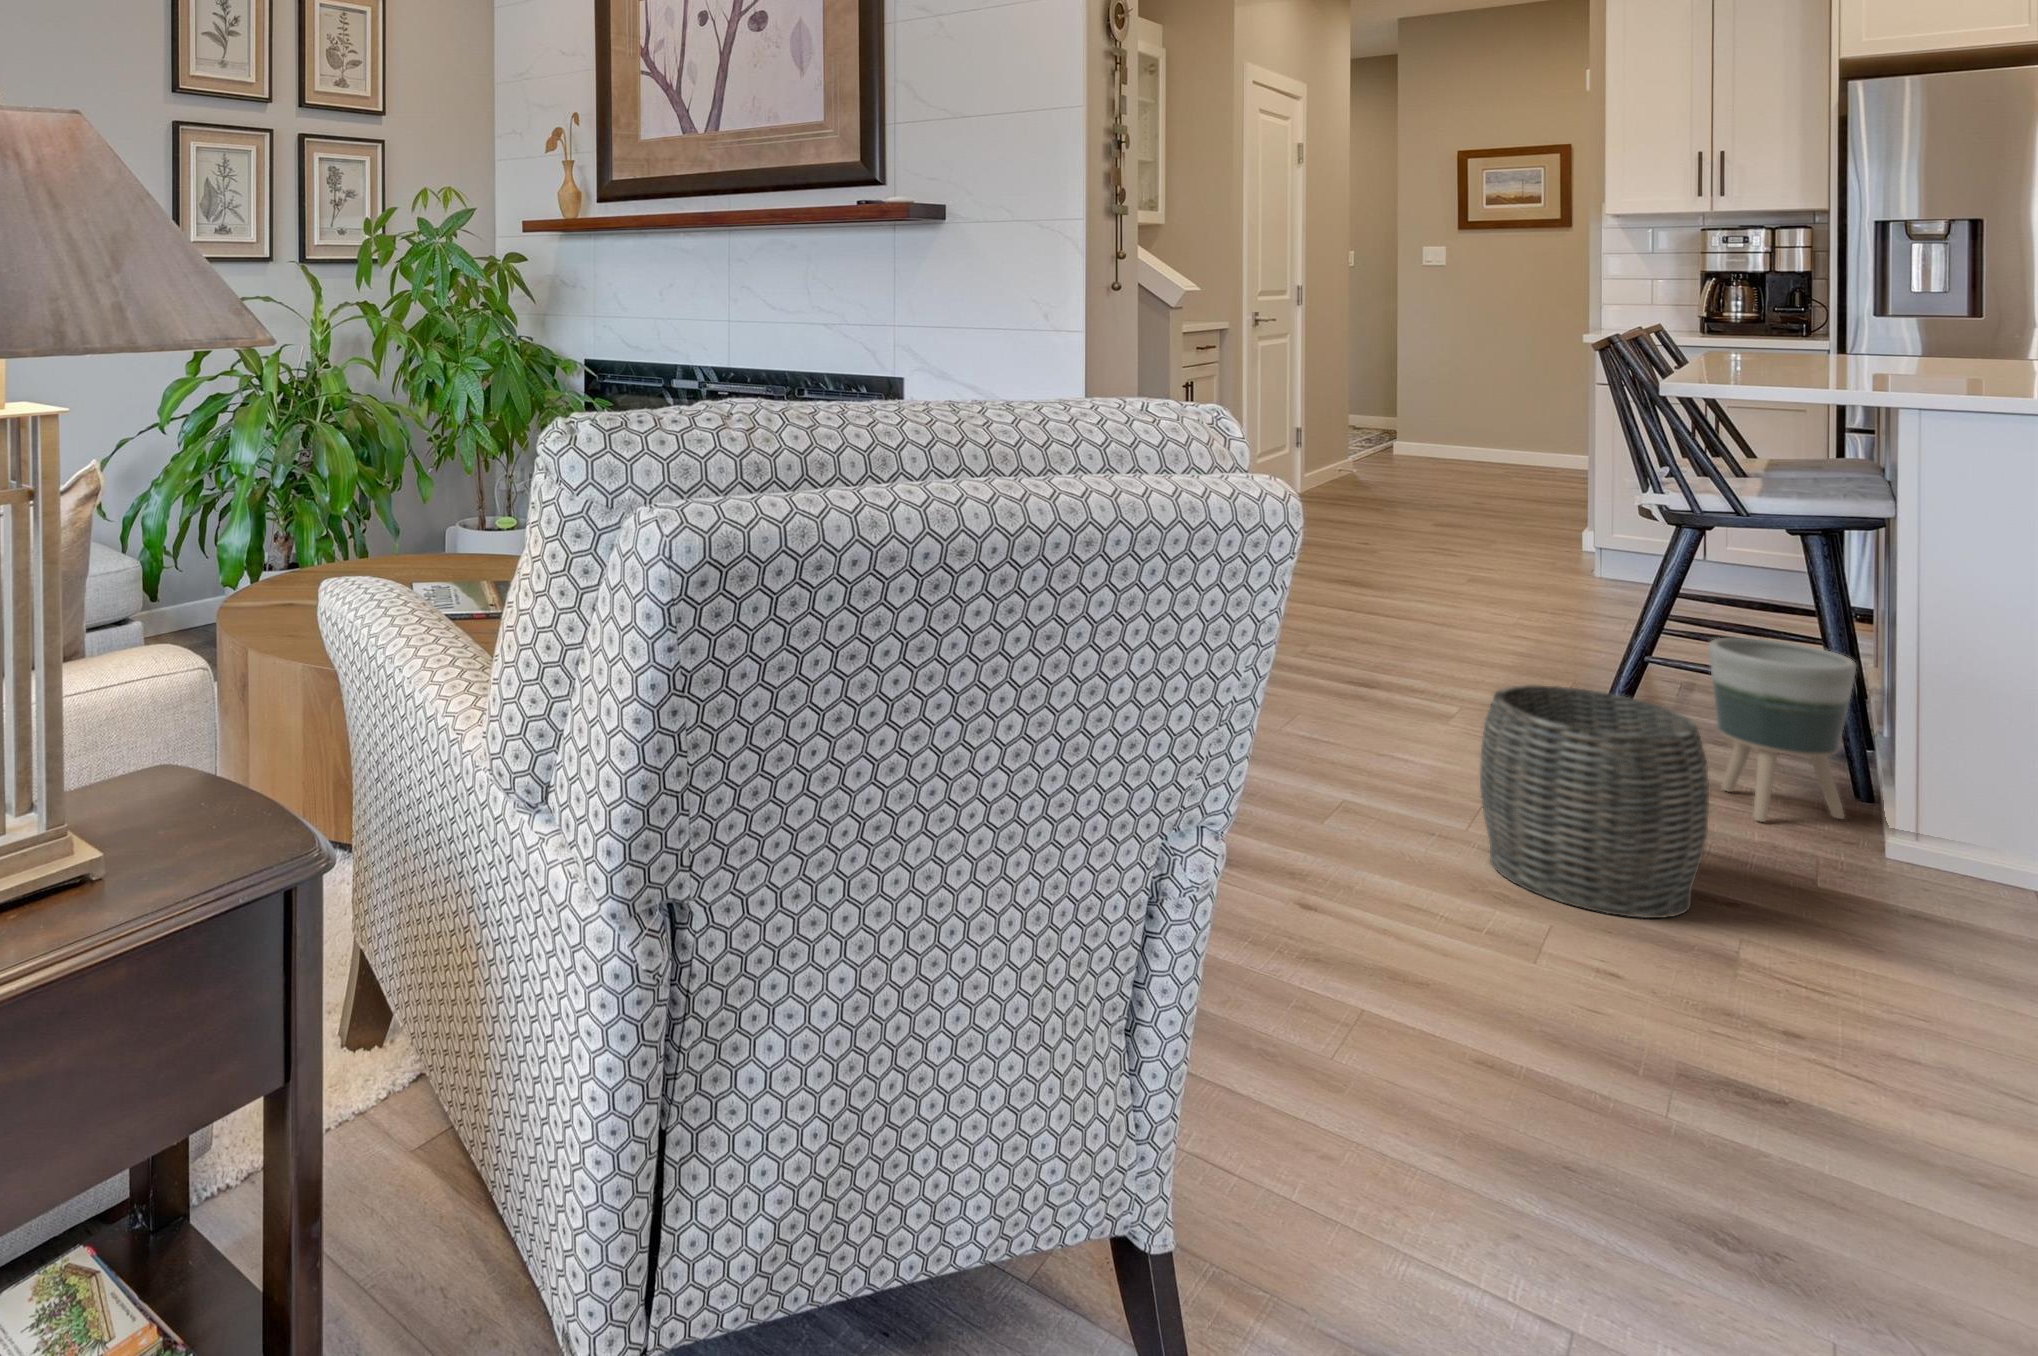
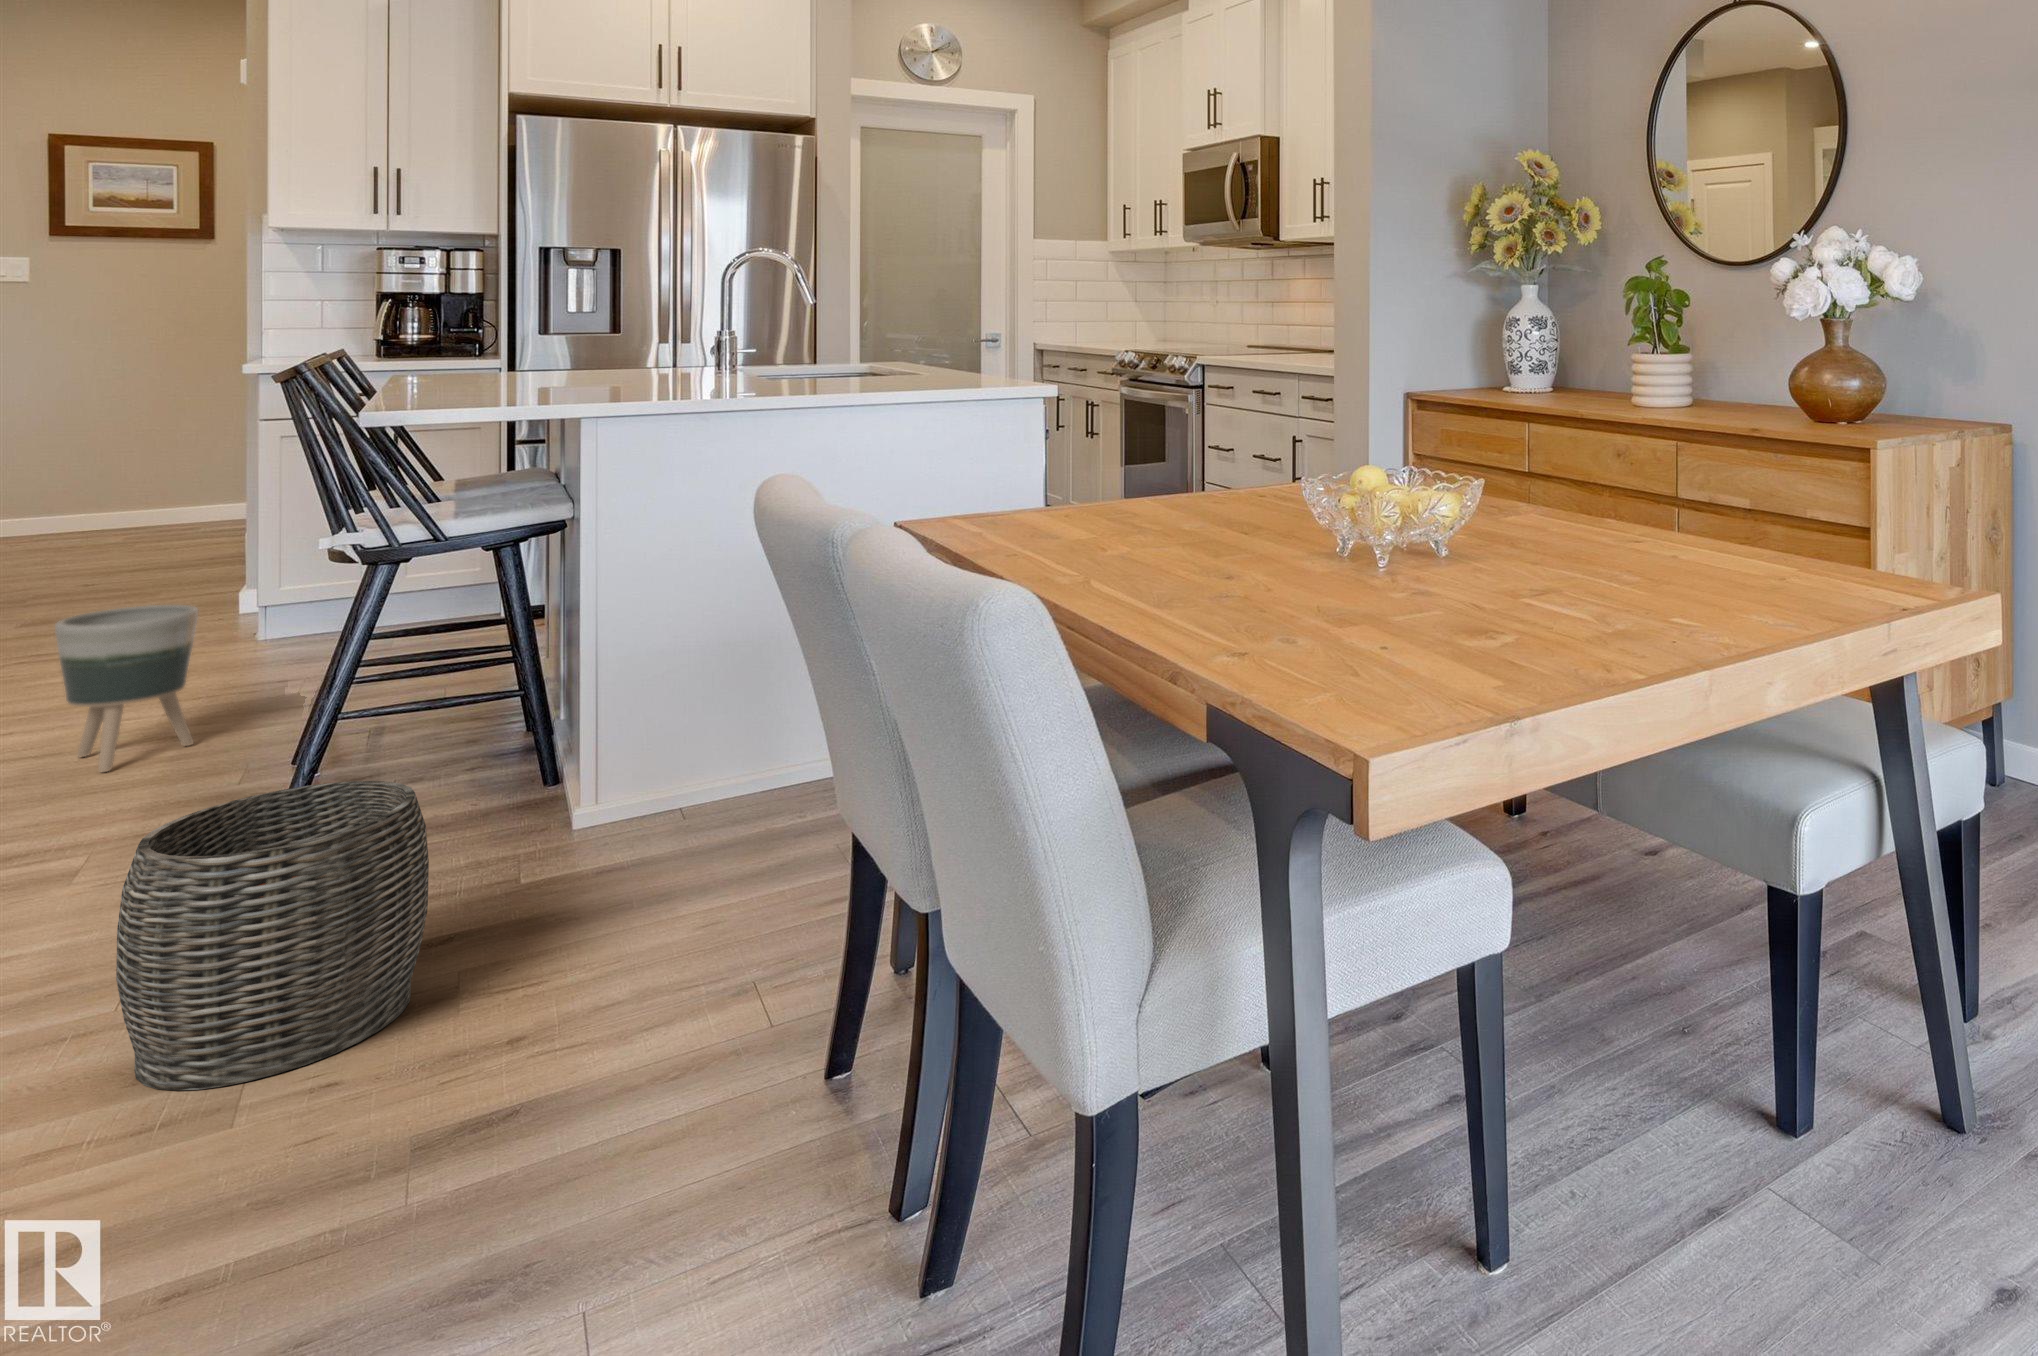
planter: present [1709,638,1856,822] -> present [55,604,198,772]

